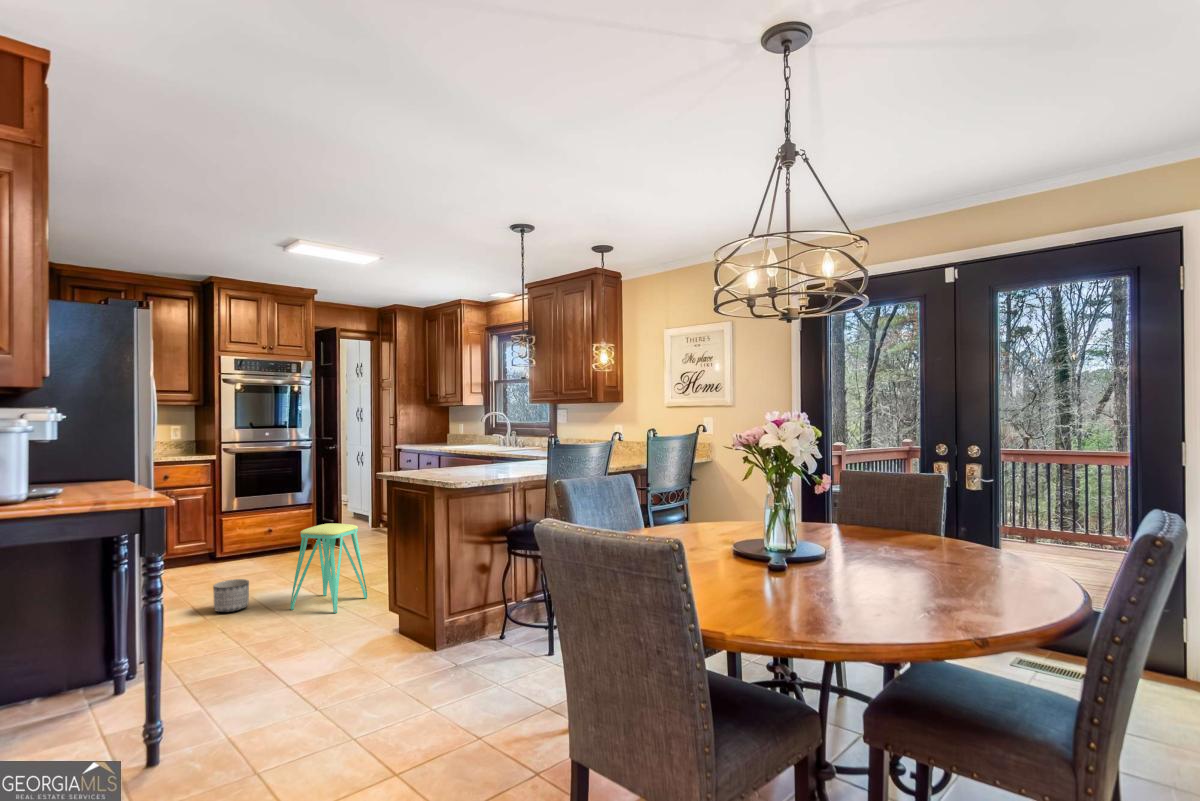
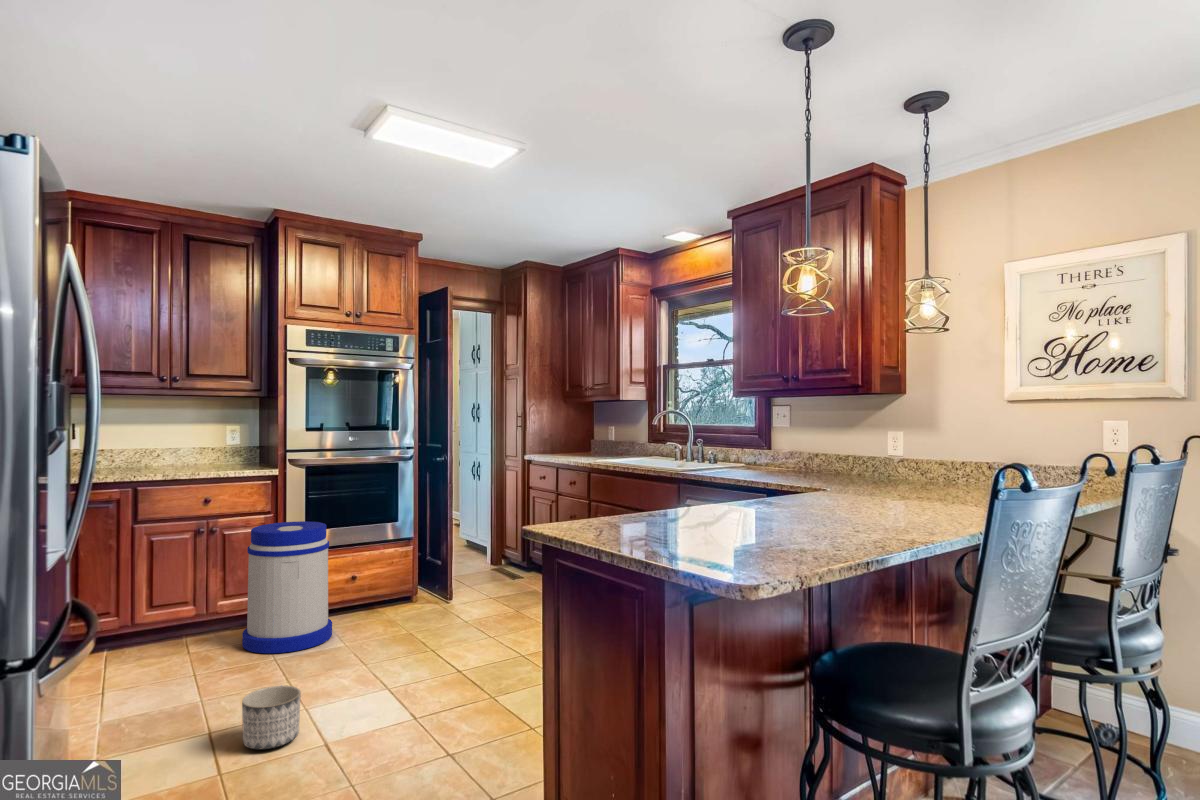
trash can: none [194,491,258,576] -> present [242,521,332,653]
stool: present [290,523,367,613] -> none [364,597,492,770]

